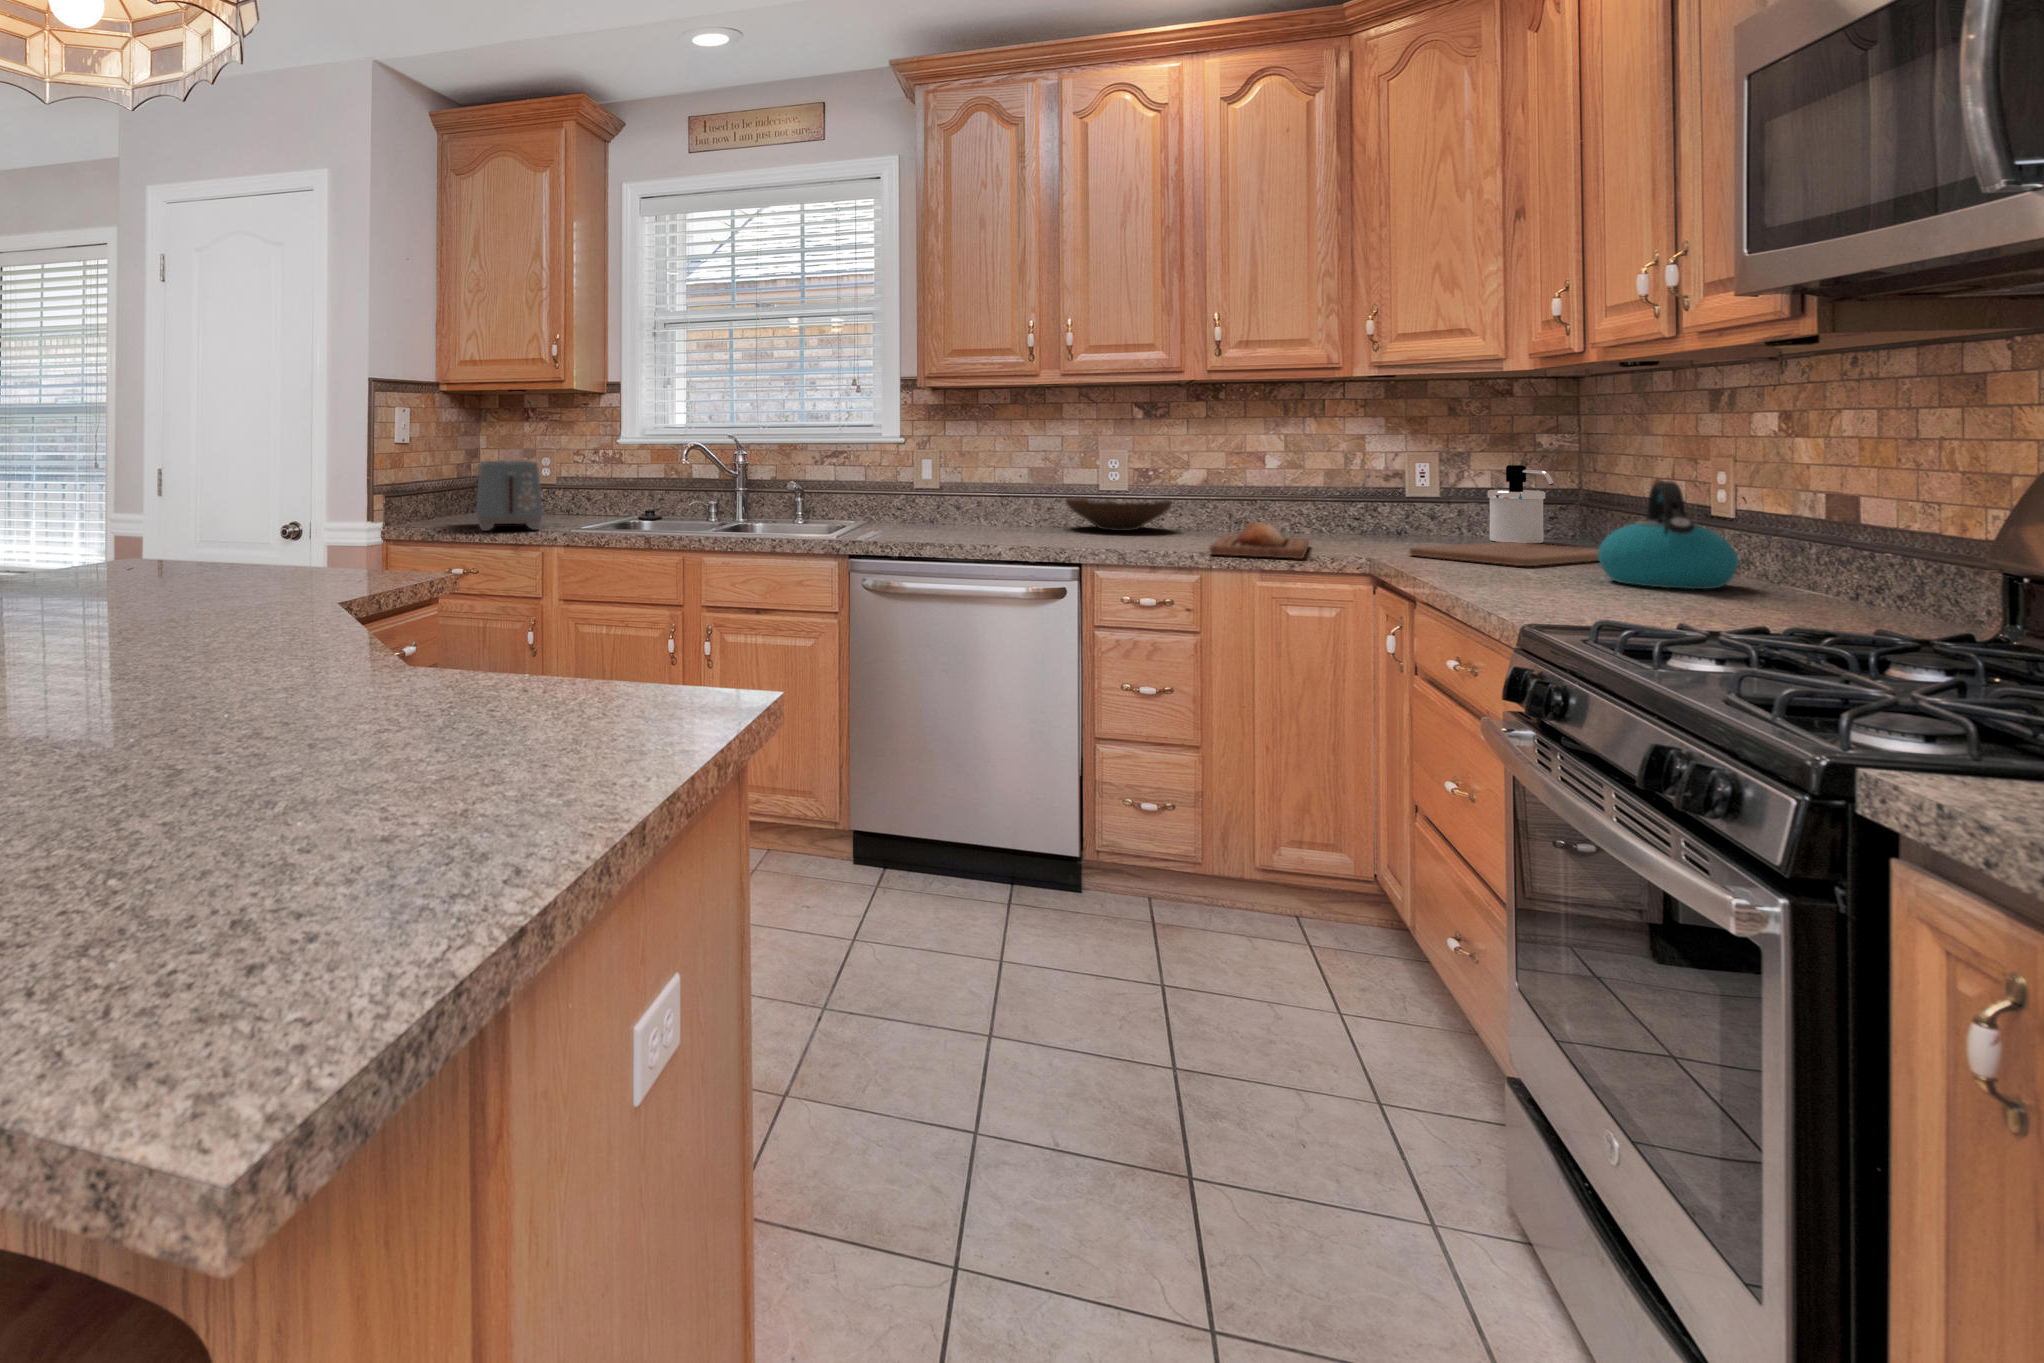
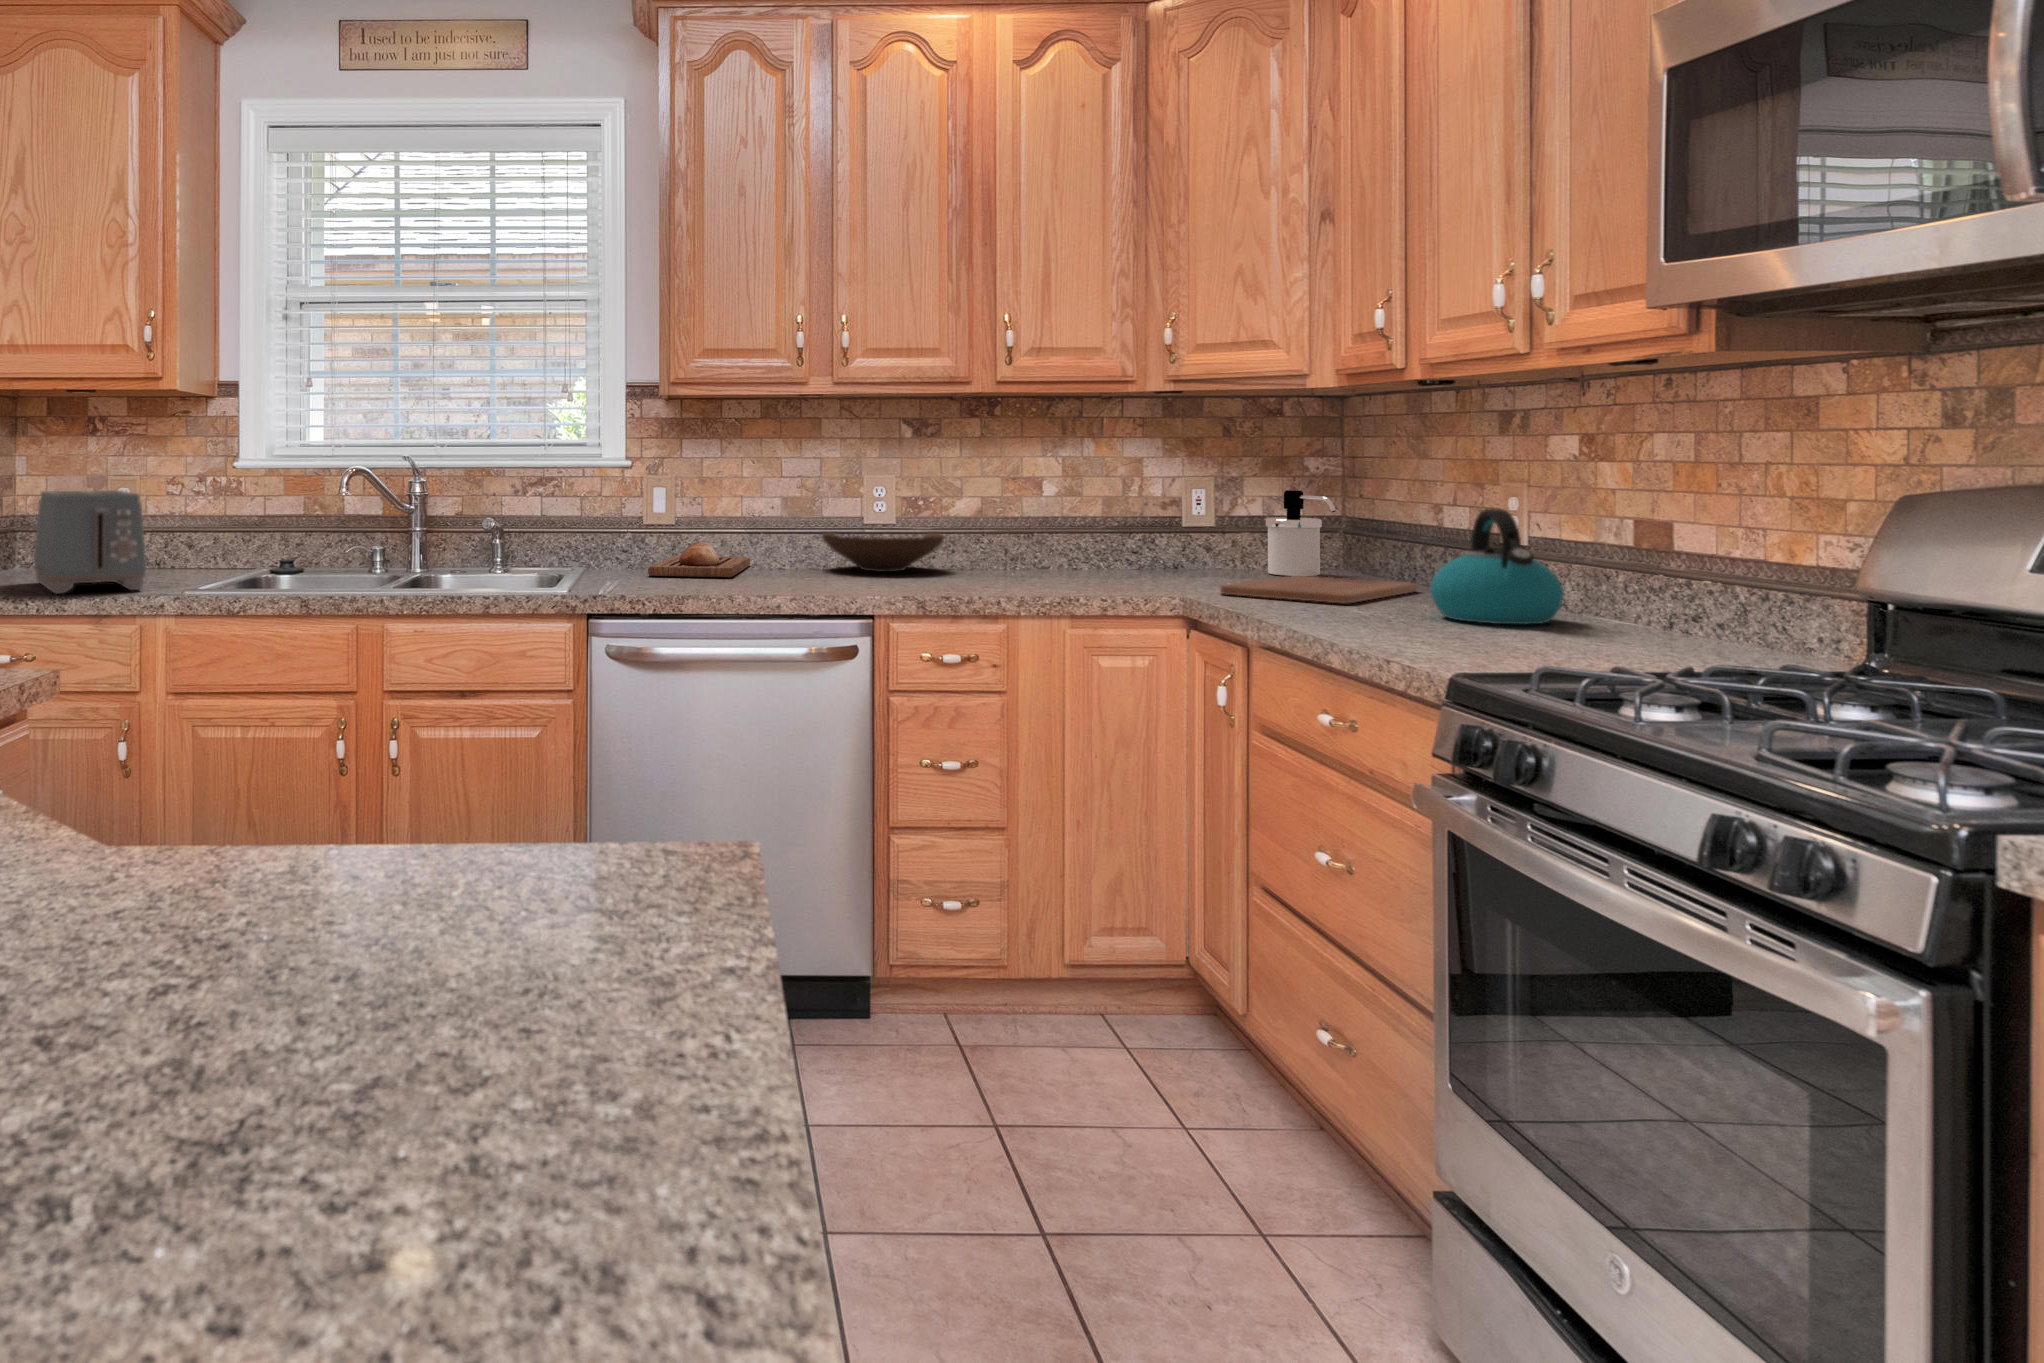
bread loaf: present [1209,522,1309,559] -> present [648,542,750,577]

